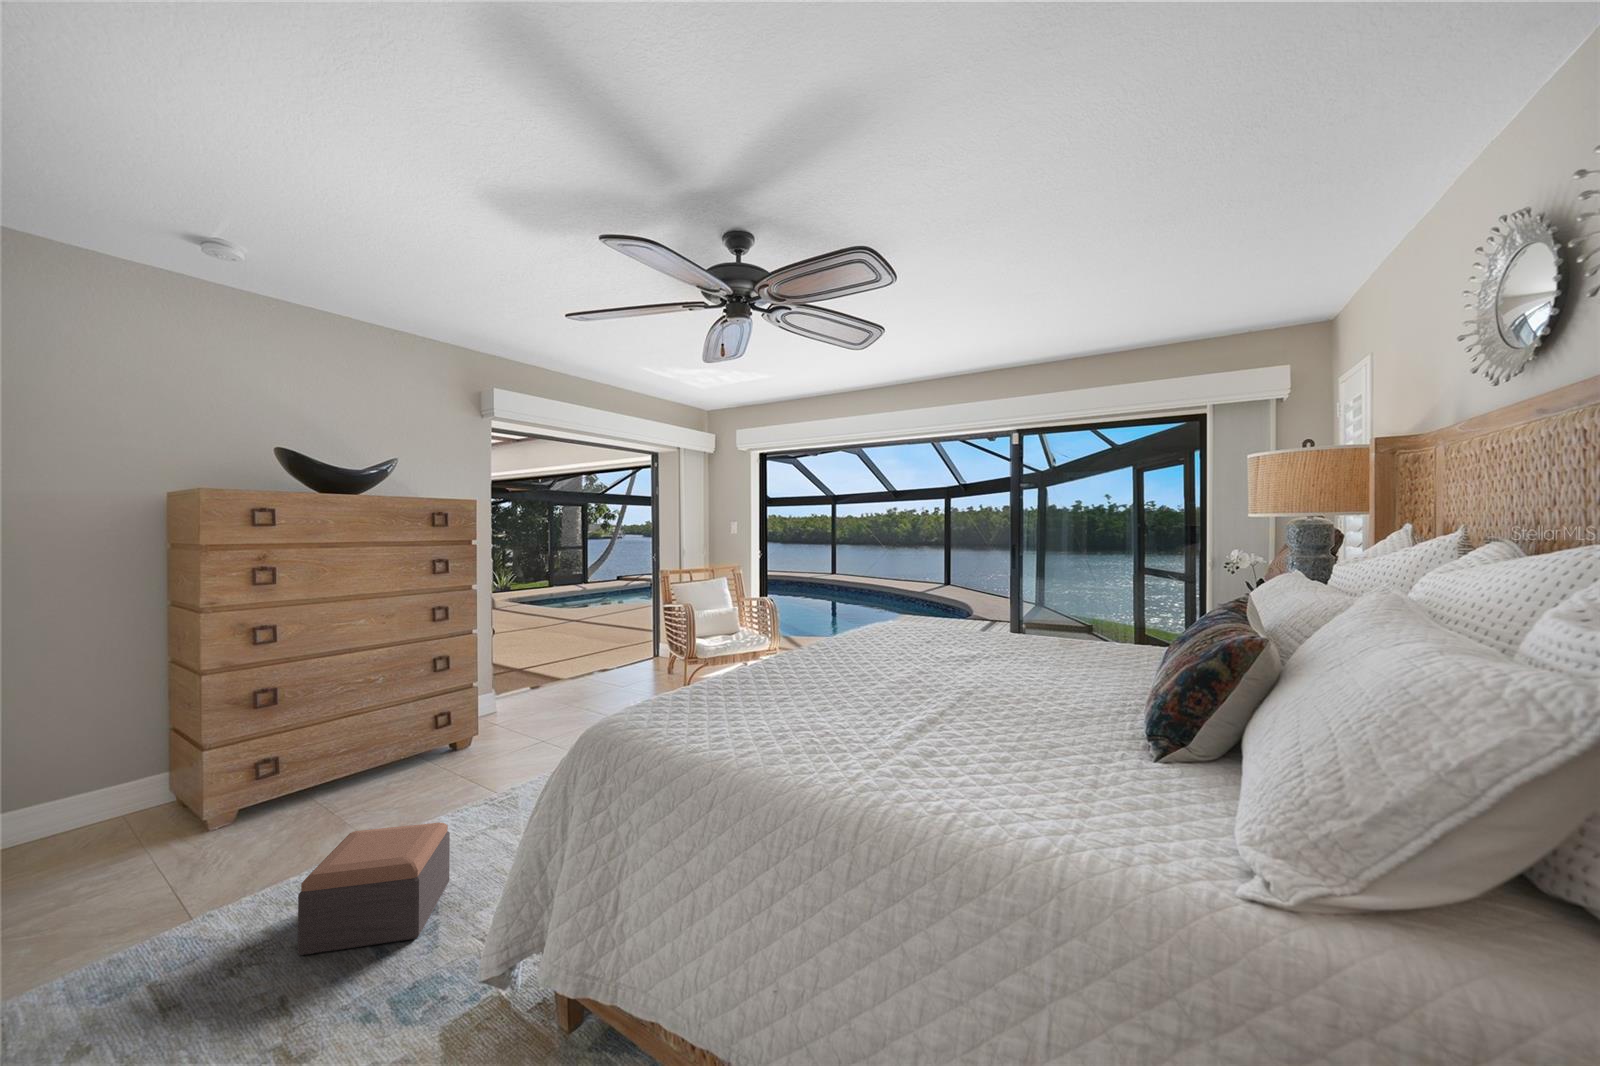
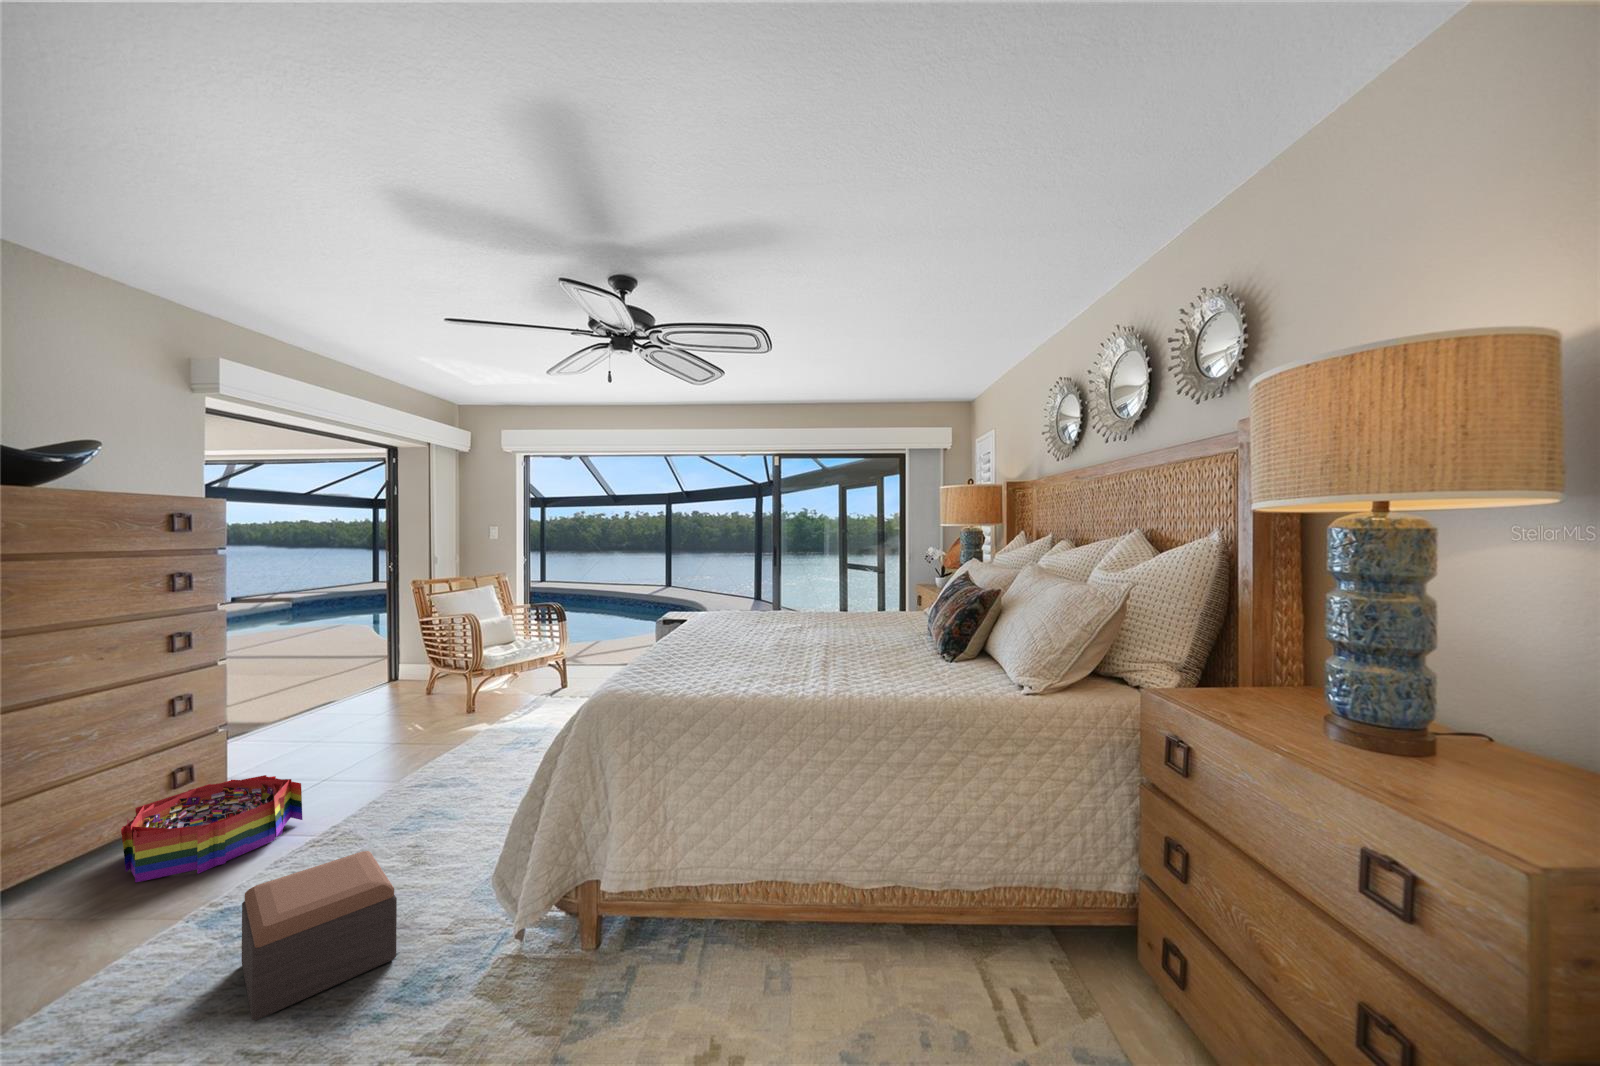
storage bin: none [375,728,496,802] -> present [121,775,302,882]

